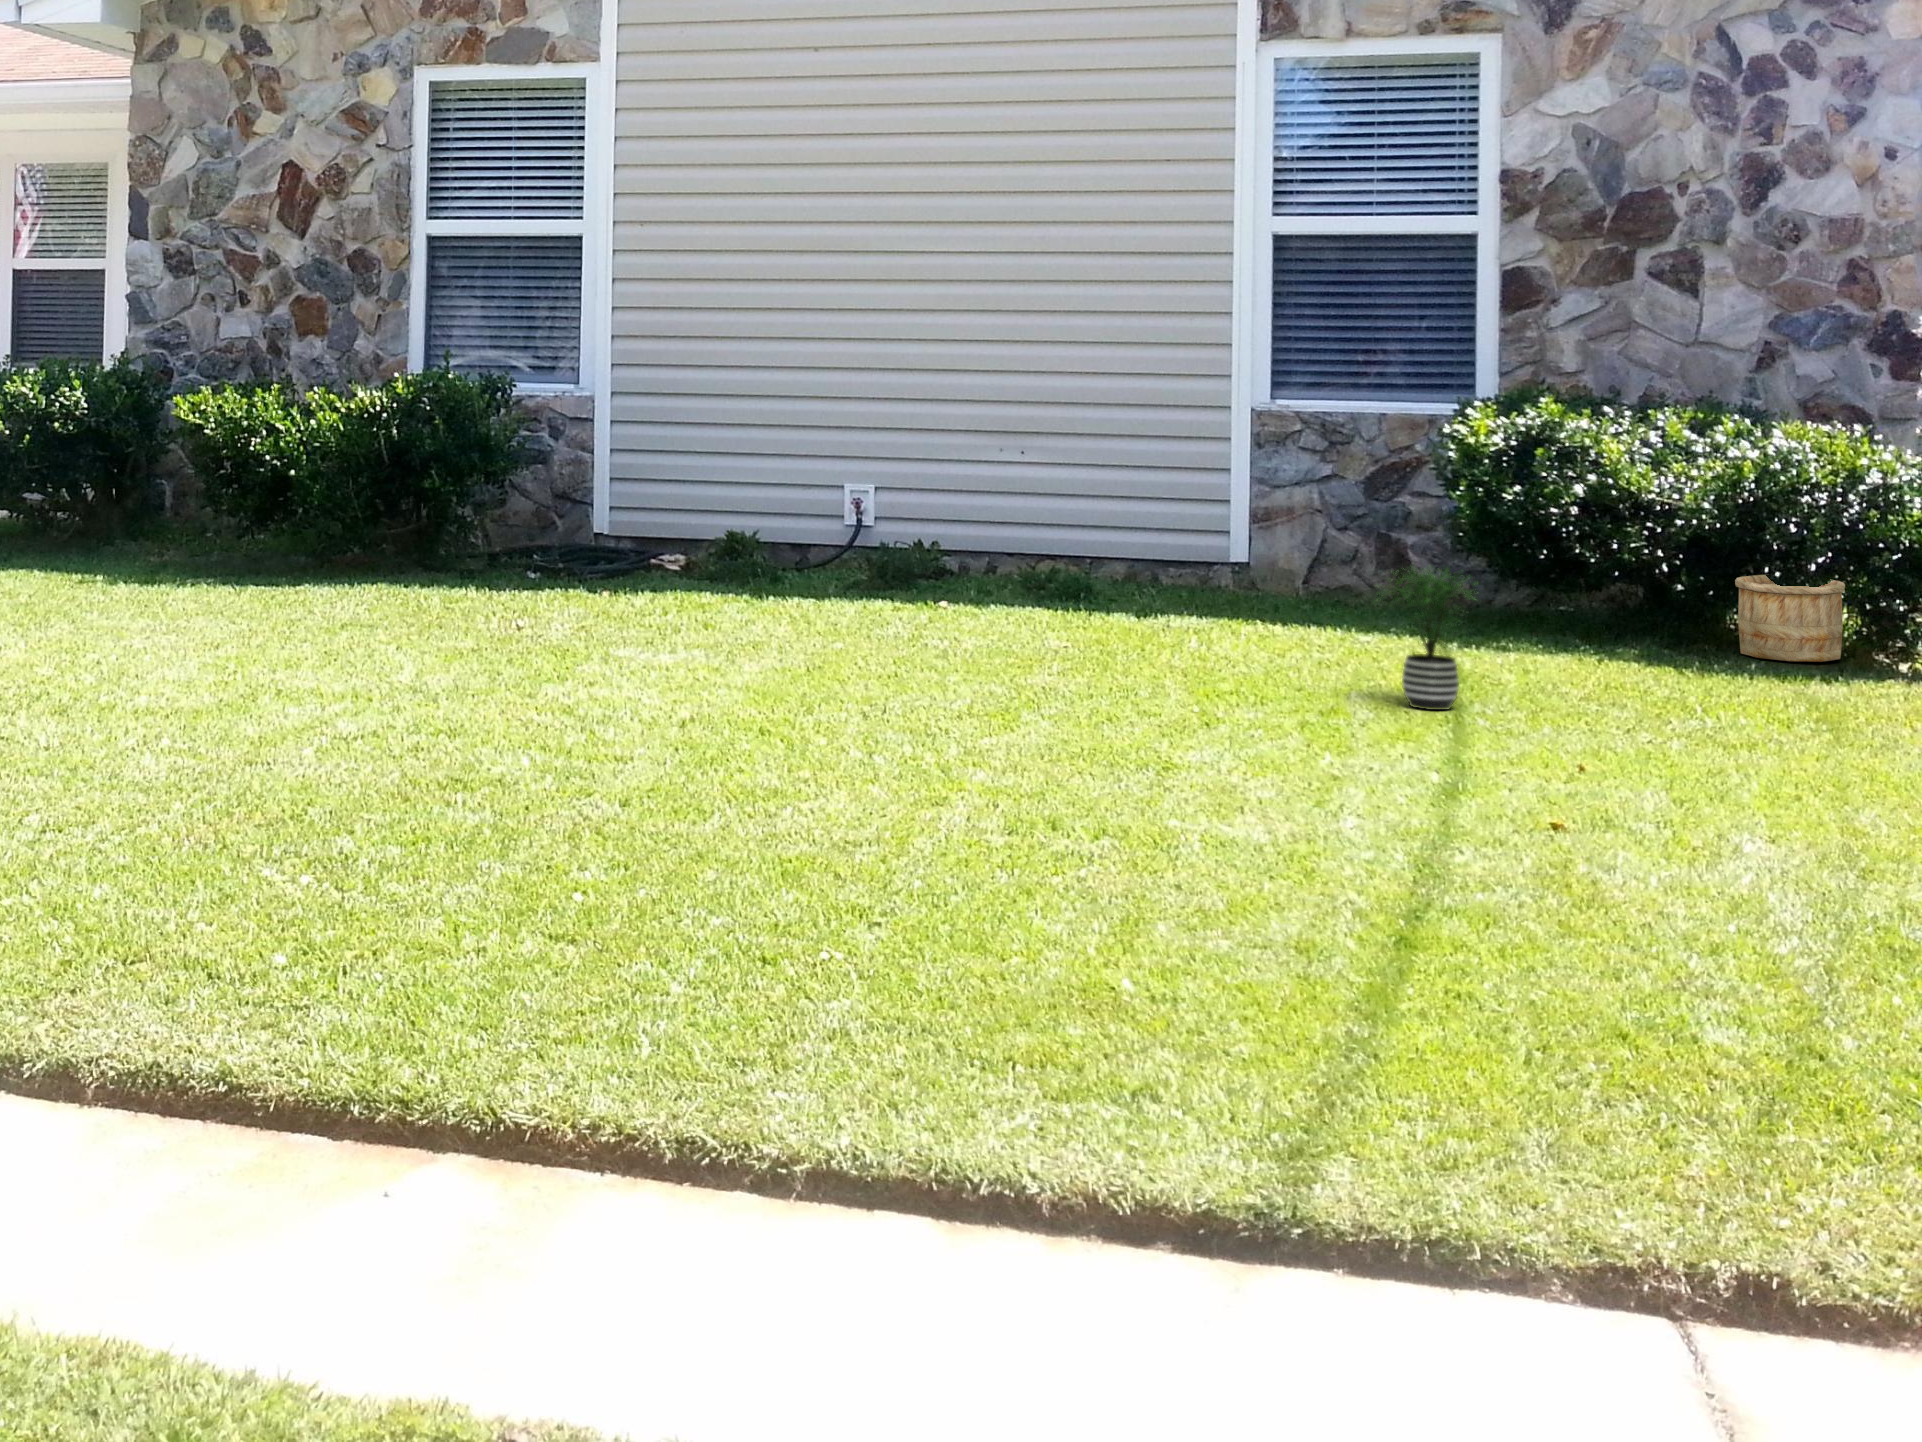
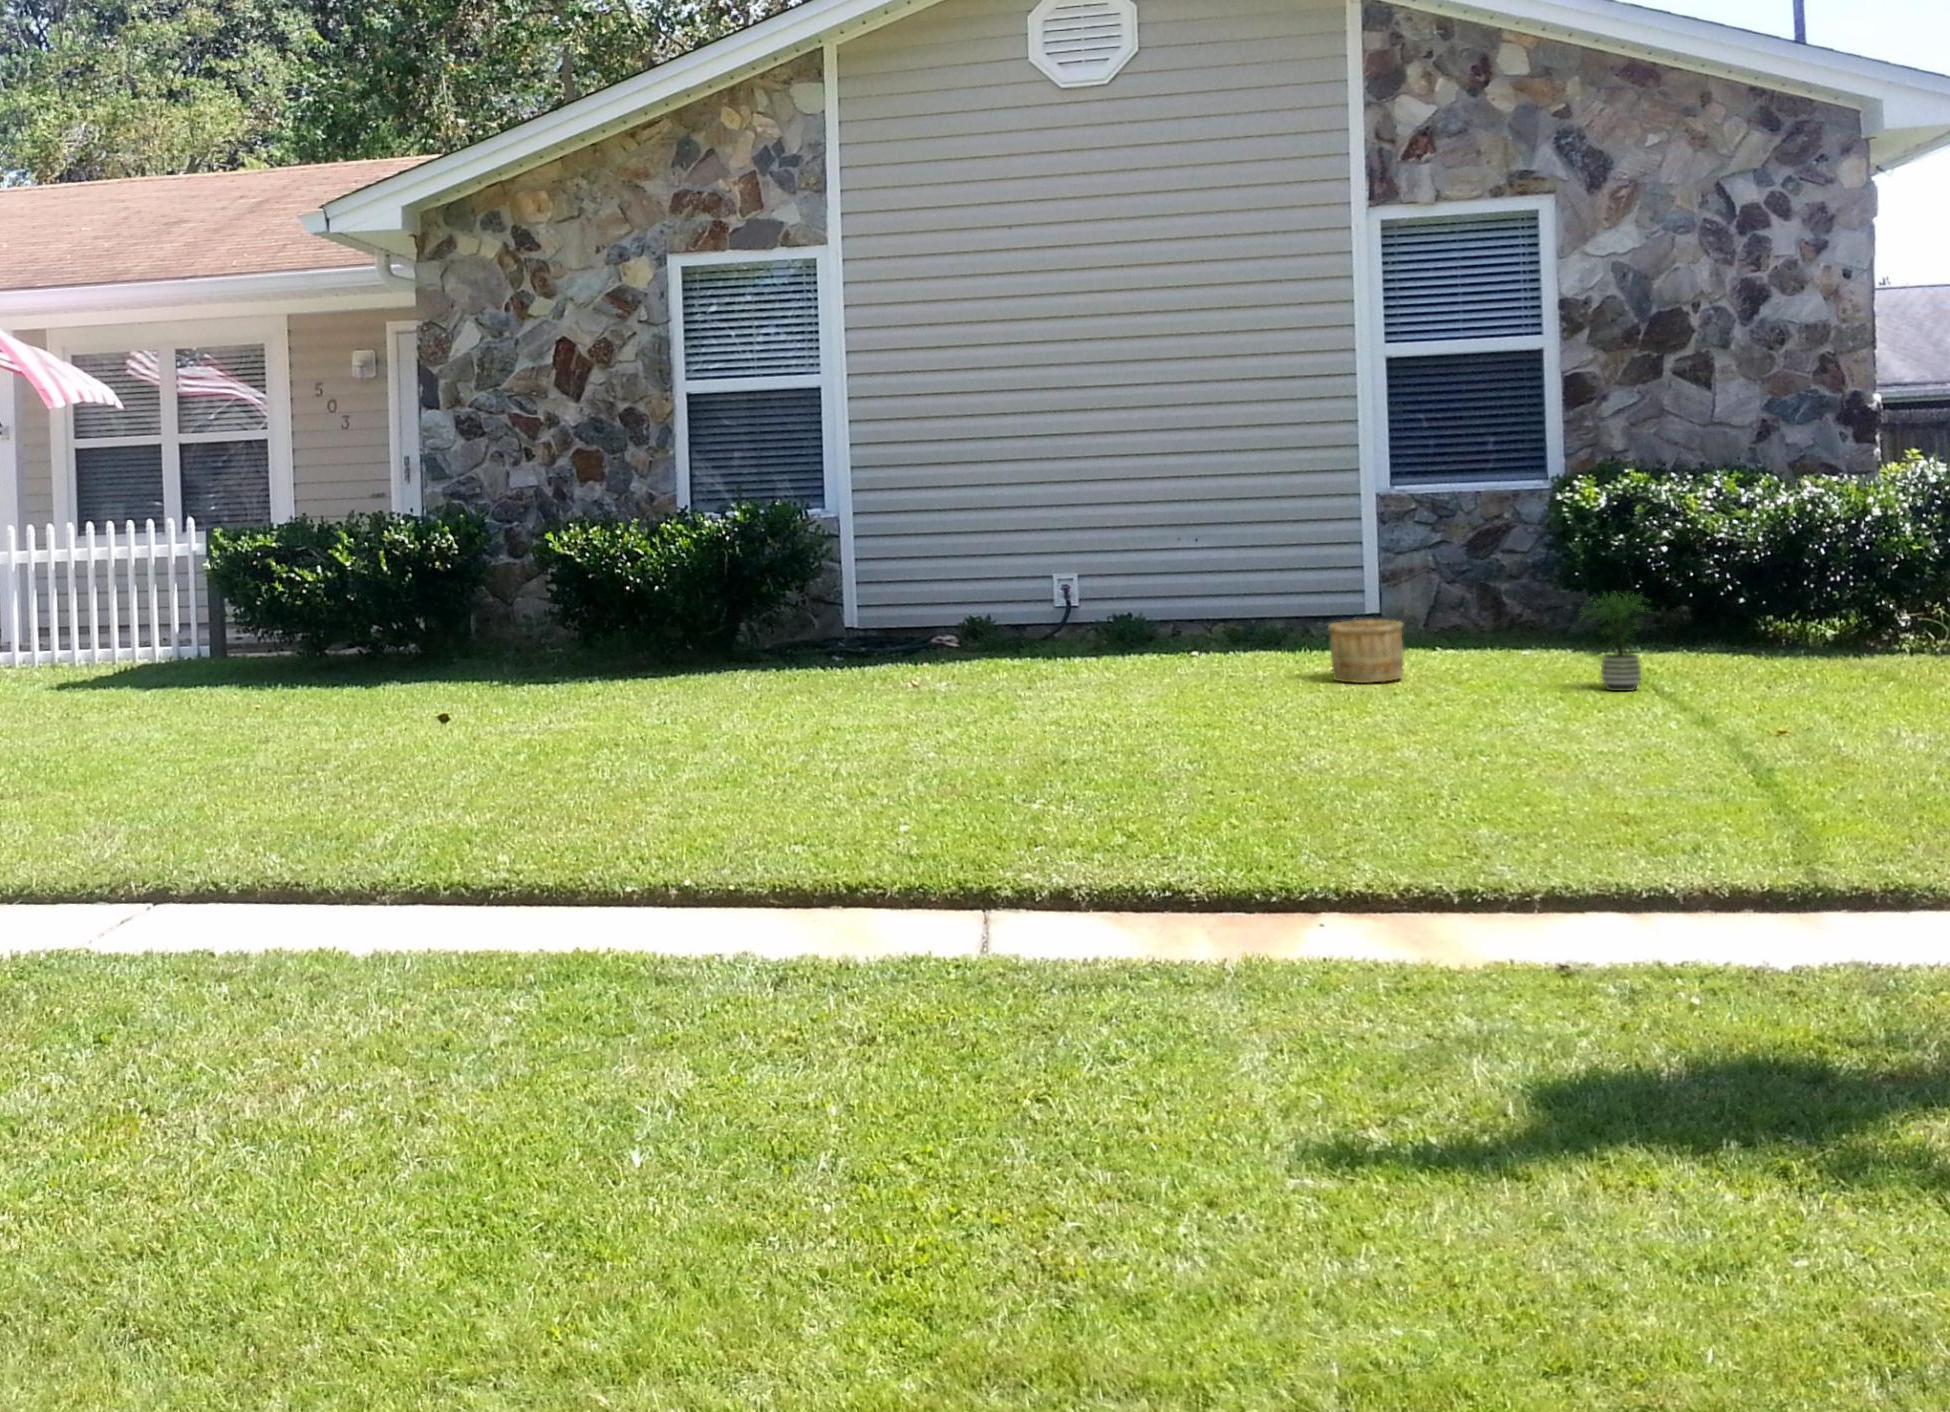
wooden bucket: present [1735,575,1845,662] -> present [1328,620,1403,683]

